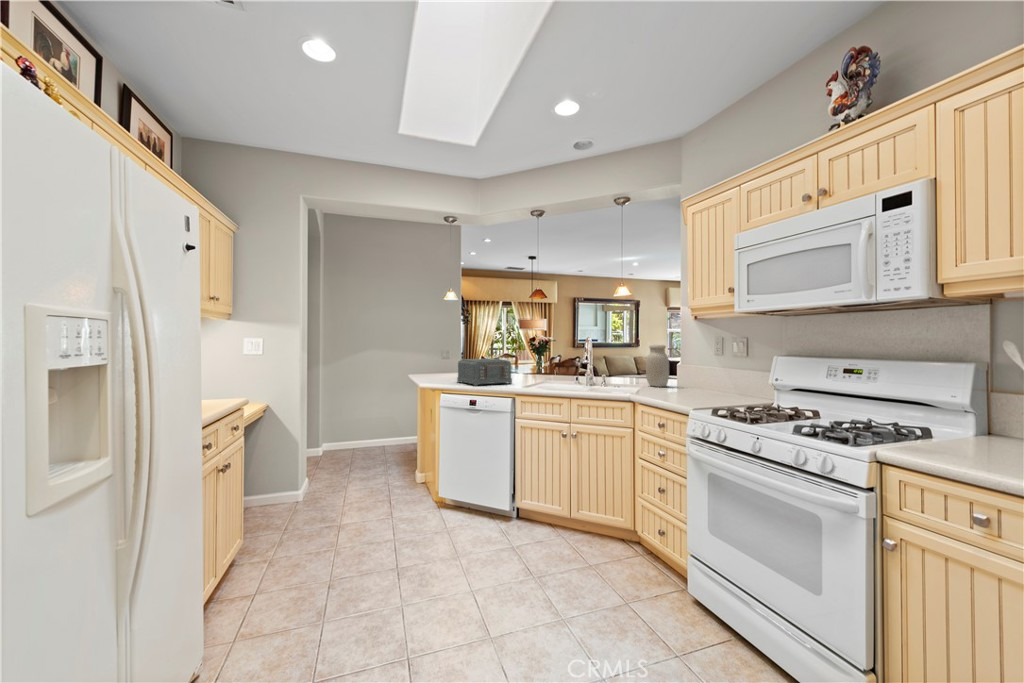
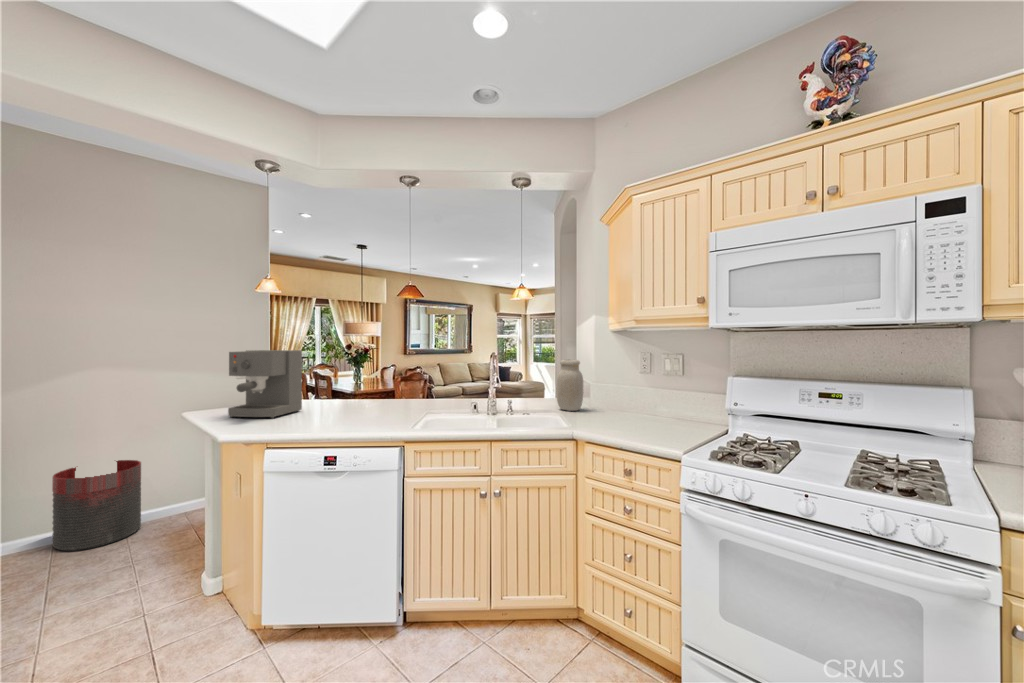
coffee maker: none [426,338,467,380] -> present [228,350,302,418]
toaster: present [457,359,512,386] -> none [293,382,386,430]
trash can: none [348,408,387,456] -> present [52,460,141,551]

